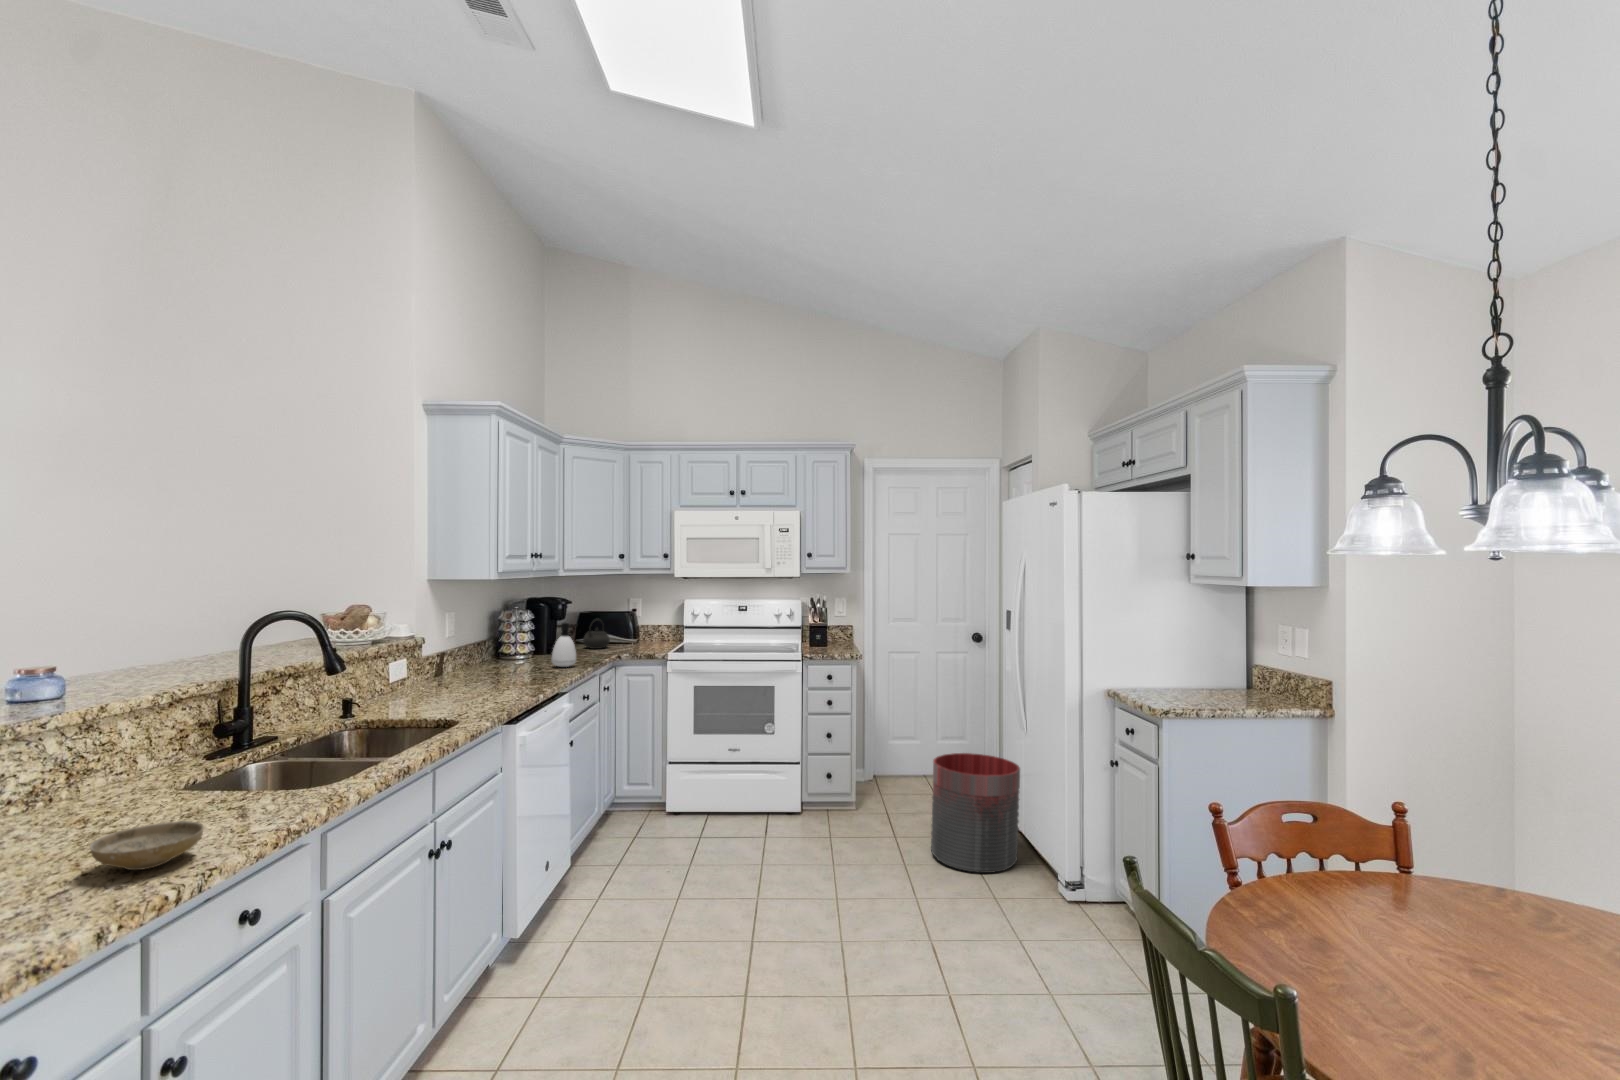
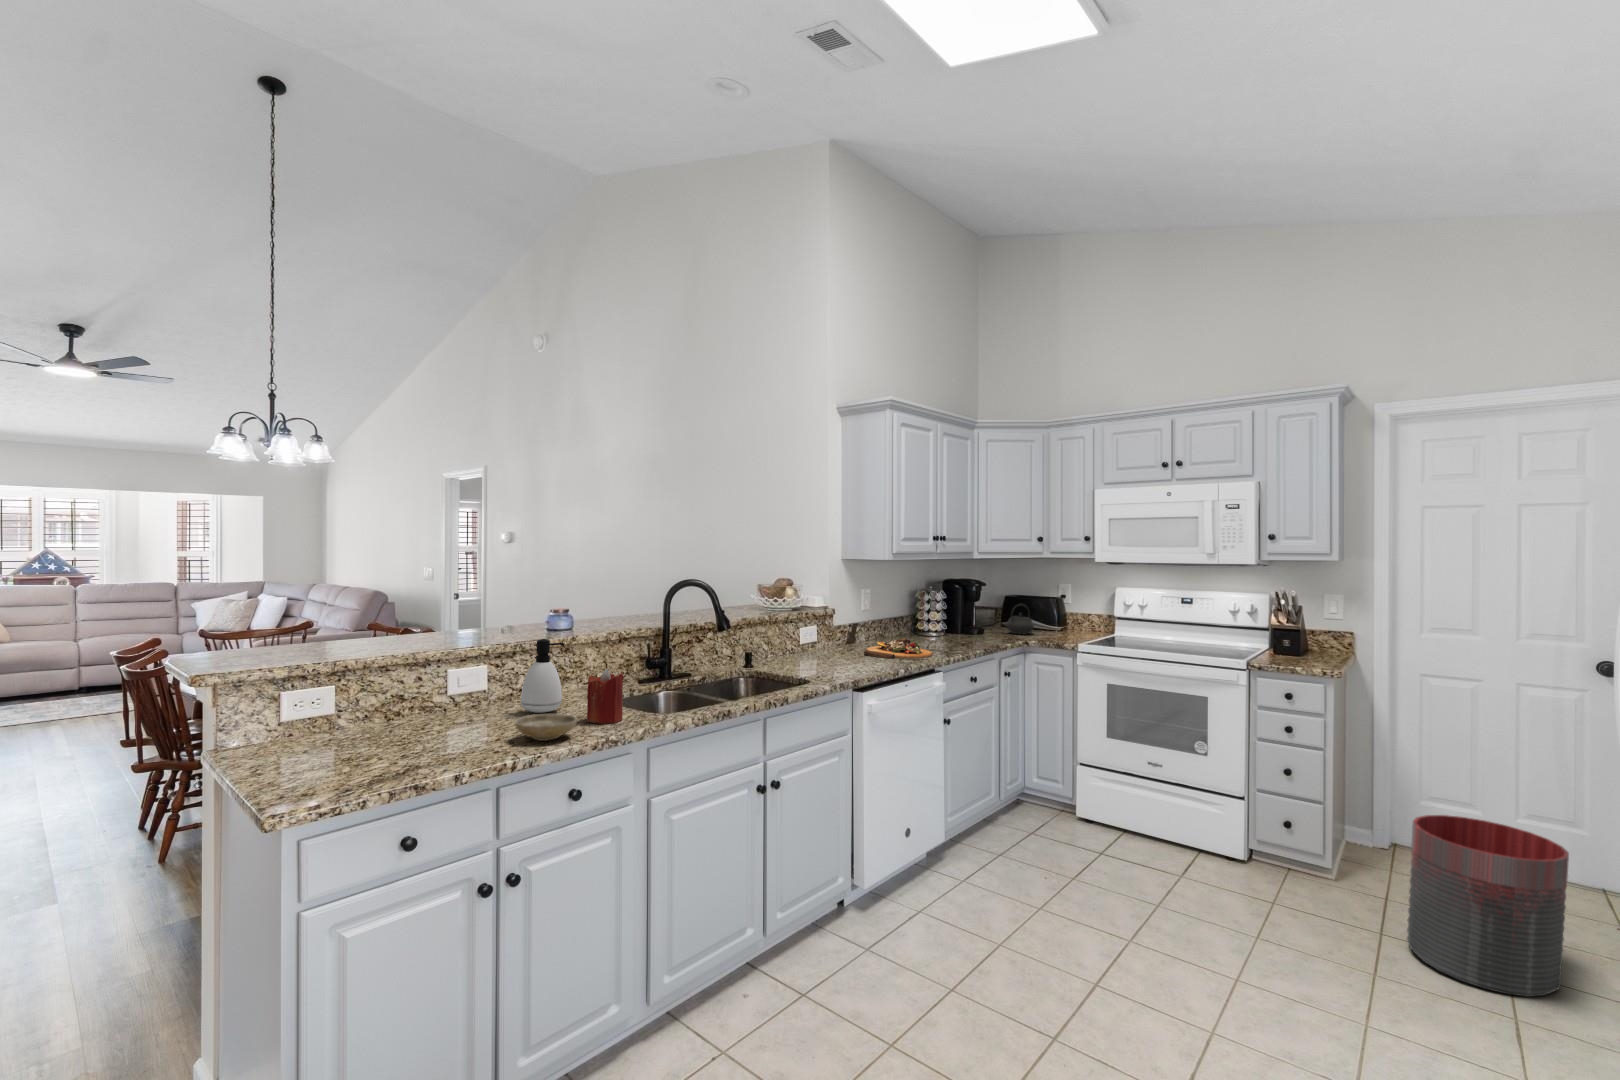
soap dispenser: present [552,623,576,667] -> present [521,639,565,713]
cutting board: none [467,663,544,687] -> present [864,639,933,659]
candle: none [186,745,251,826] -> present [587,669,624,724]

